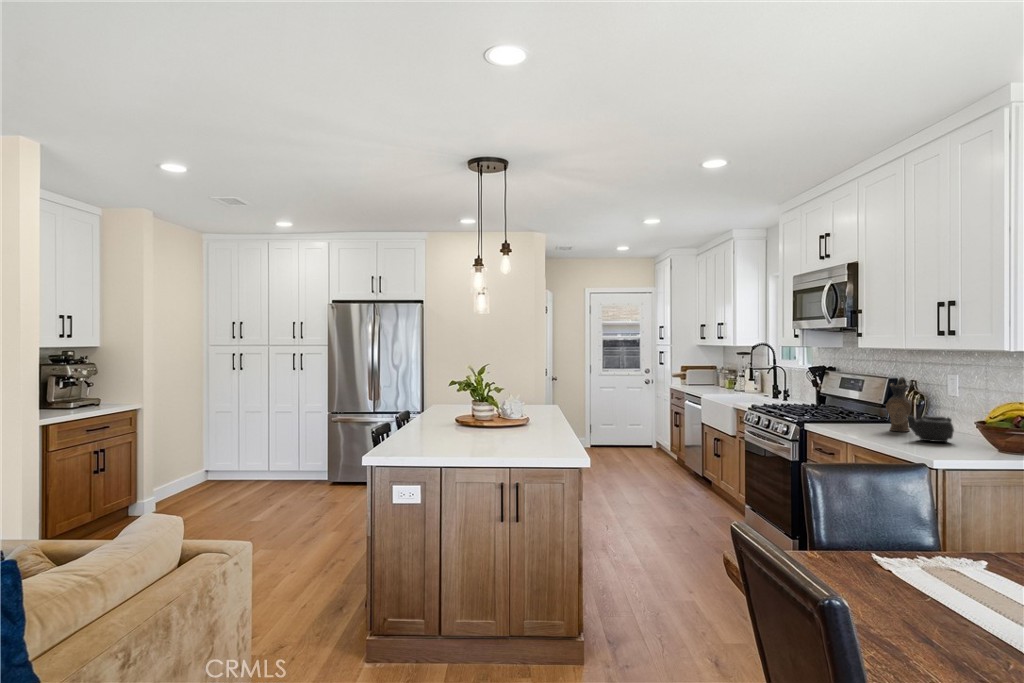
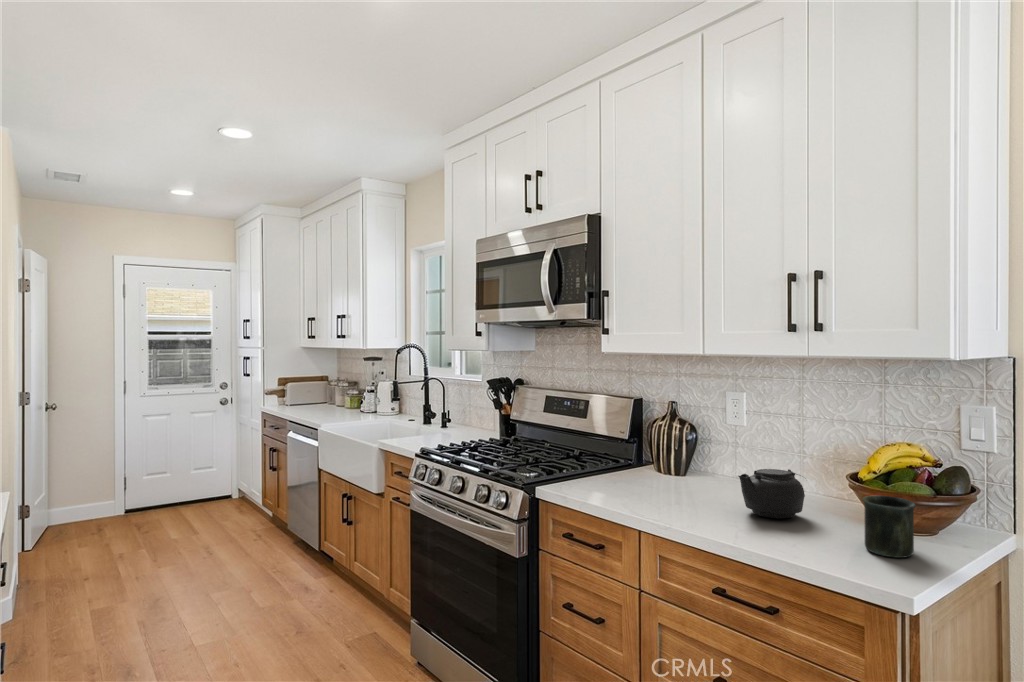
ceramic pitcher: present [886,377,912,432] -> none [665,399,703,491]
mug: none [953,425,986,455] -> present [863,495,916,558]

